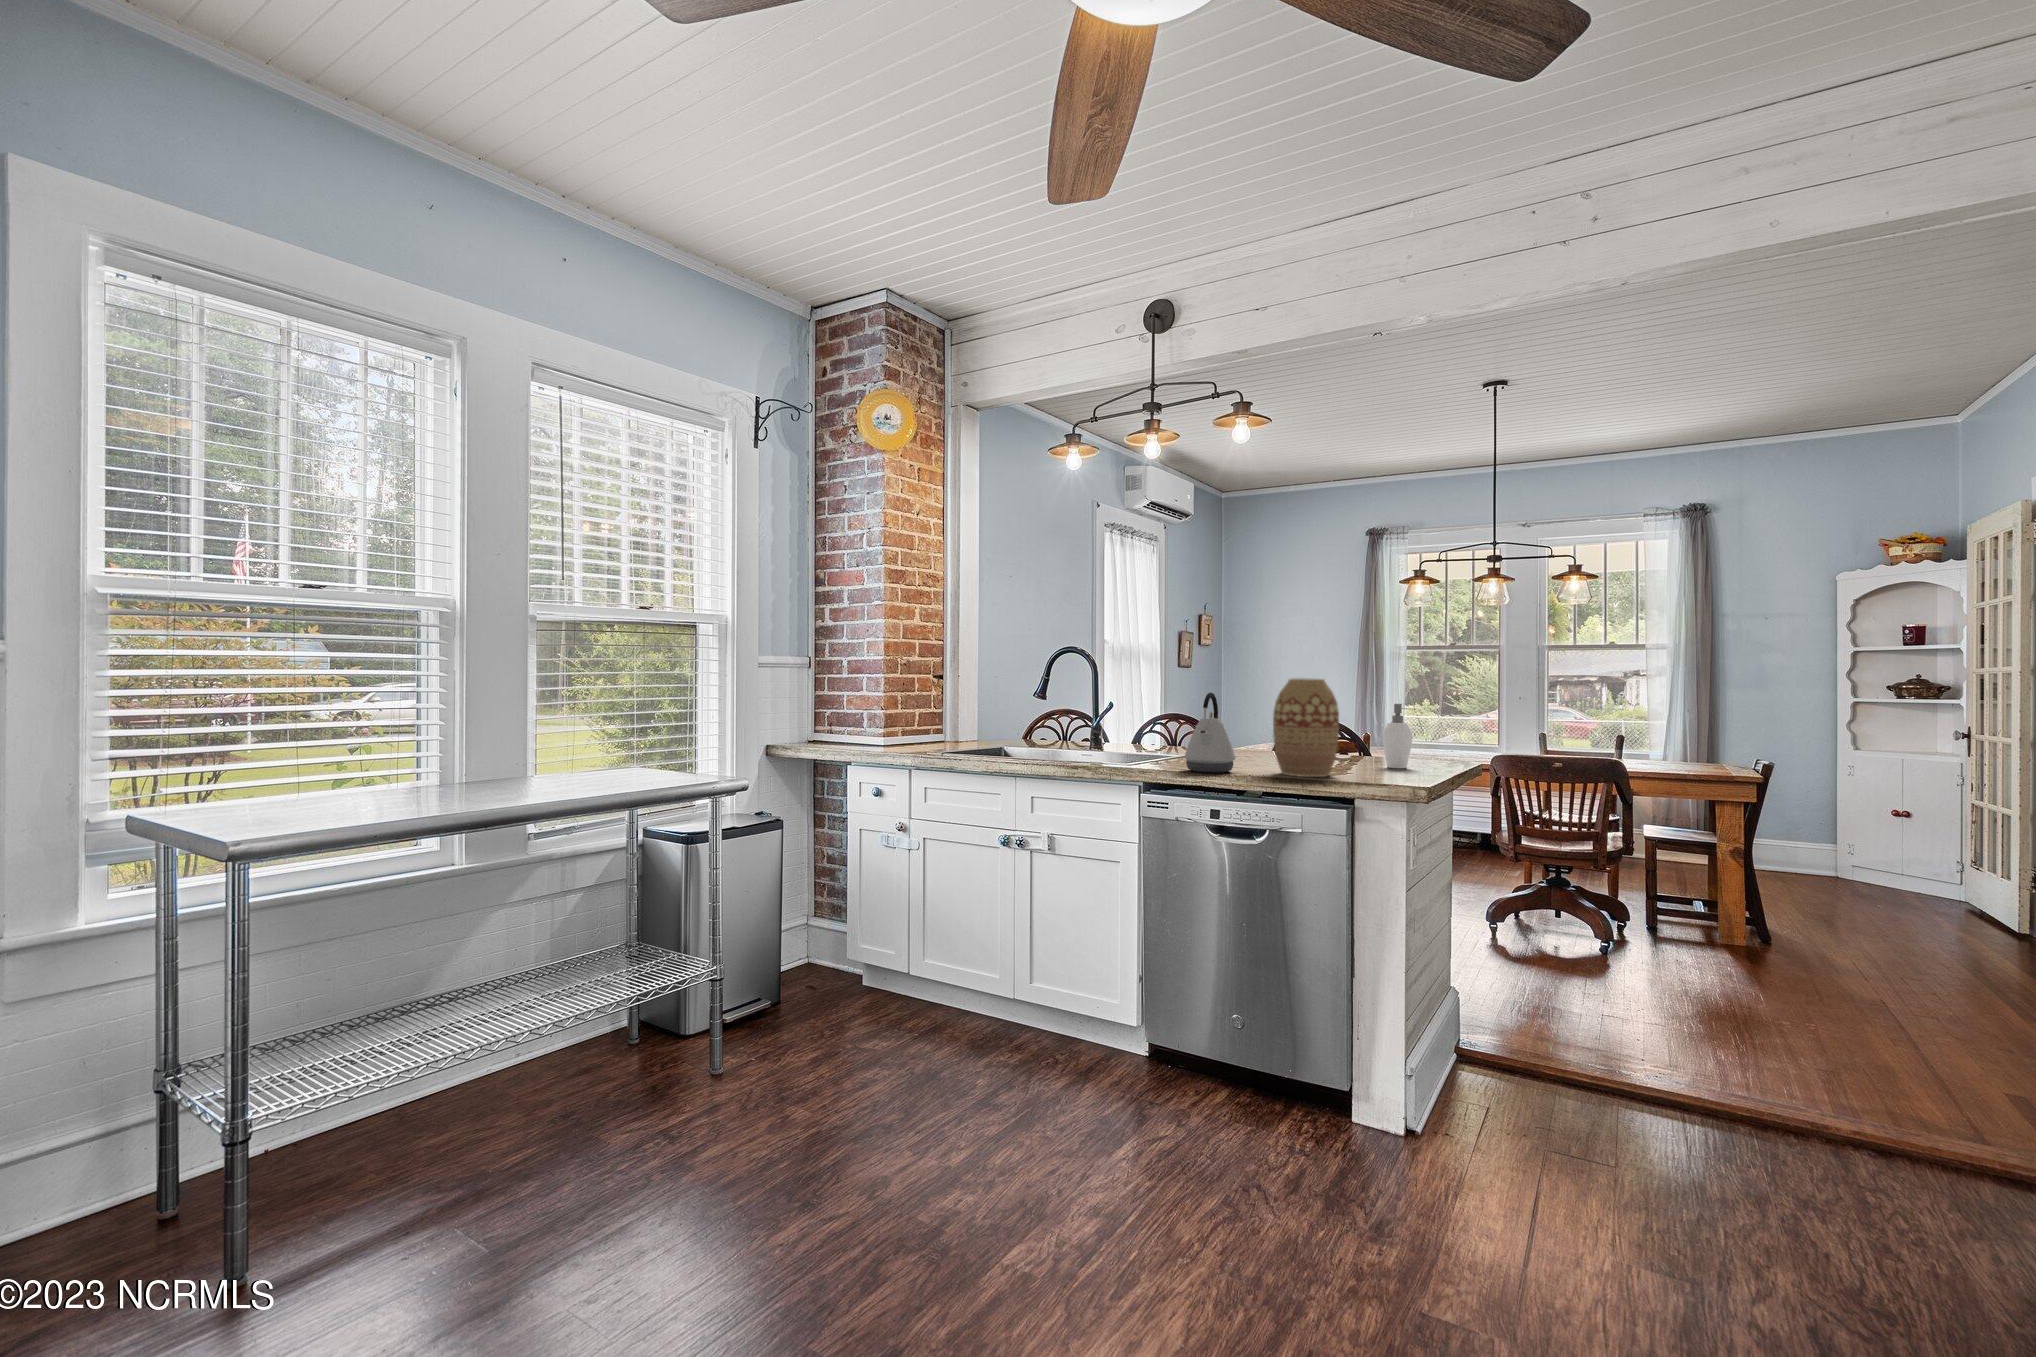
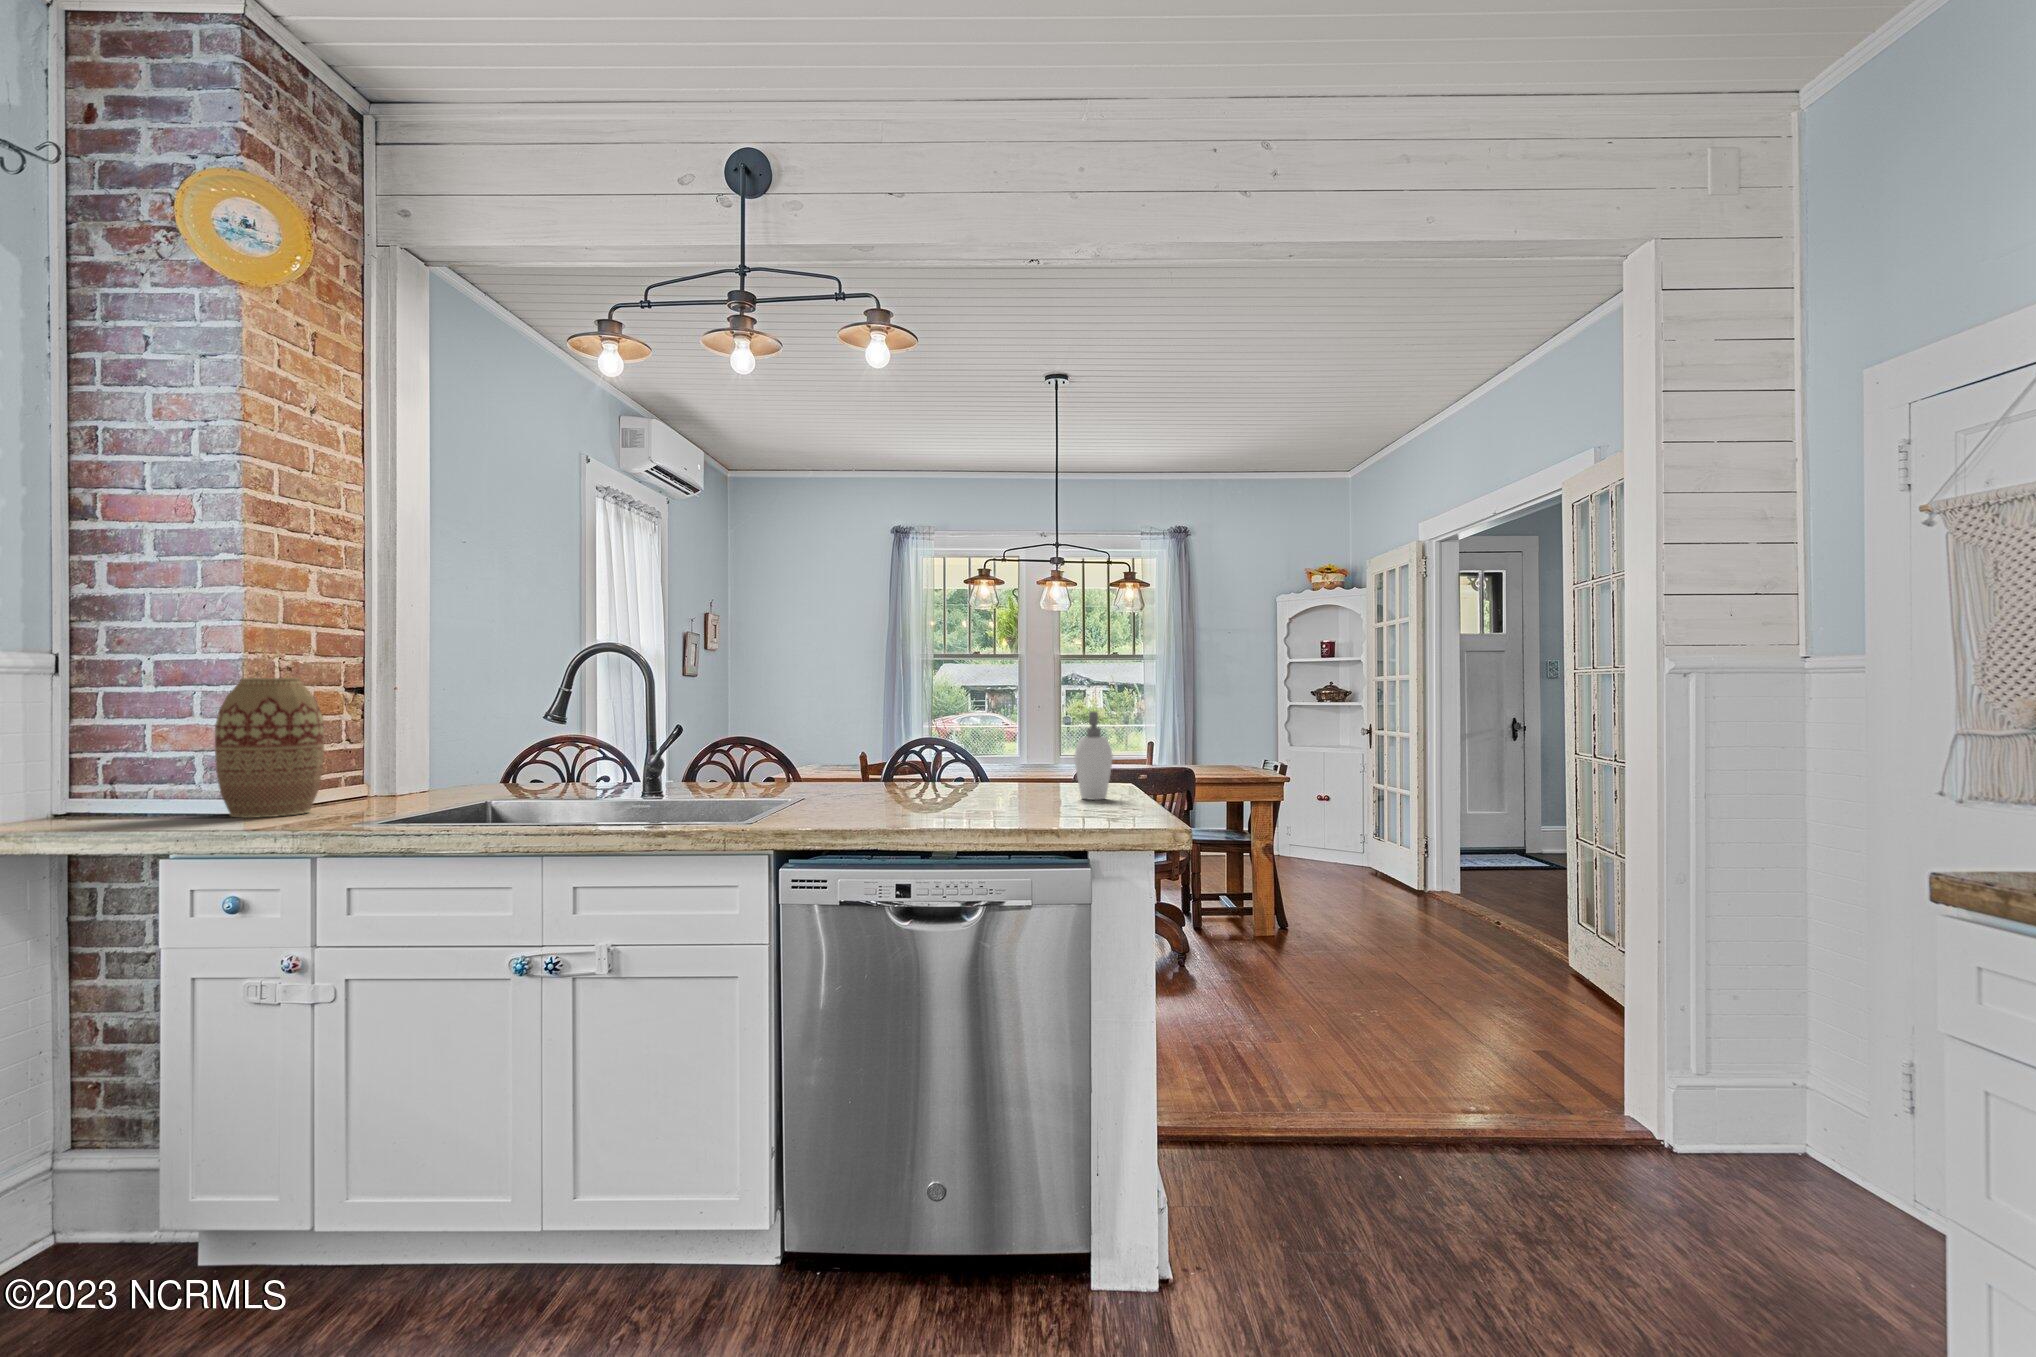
vase: present [1273,678,1339,777] -> present [215,678,324,818]
kettle: present [1185,693,1235,773] -> none [837,699,916,826]

